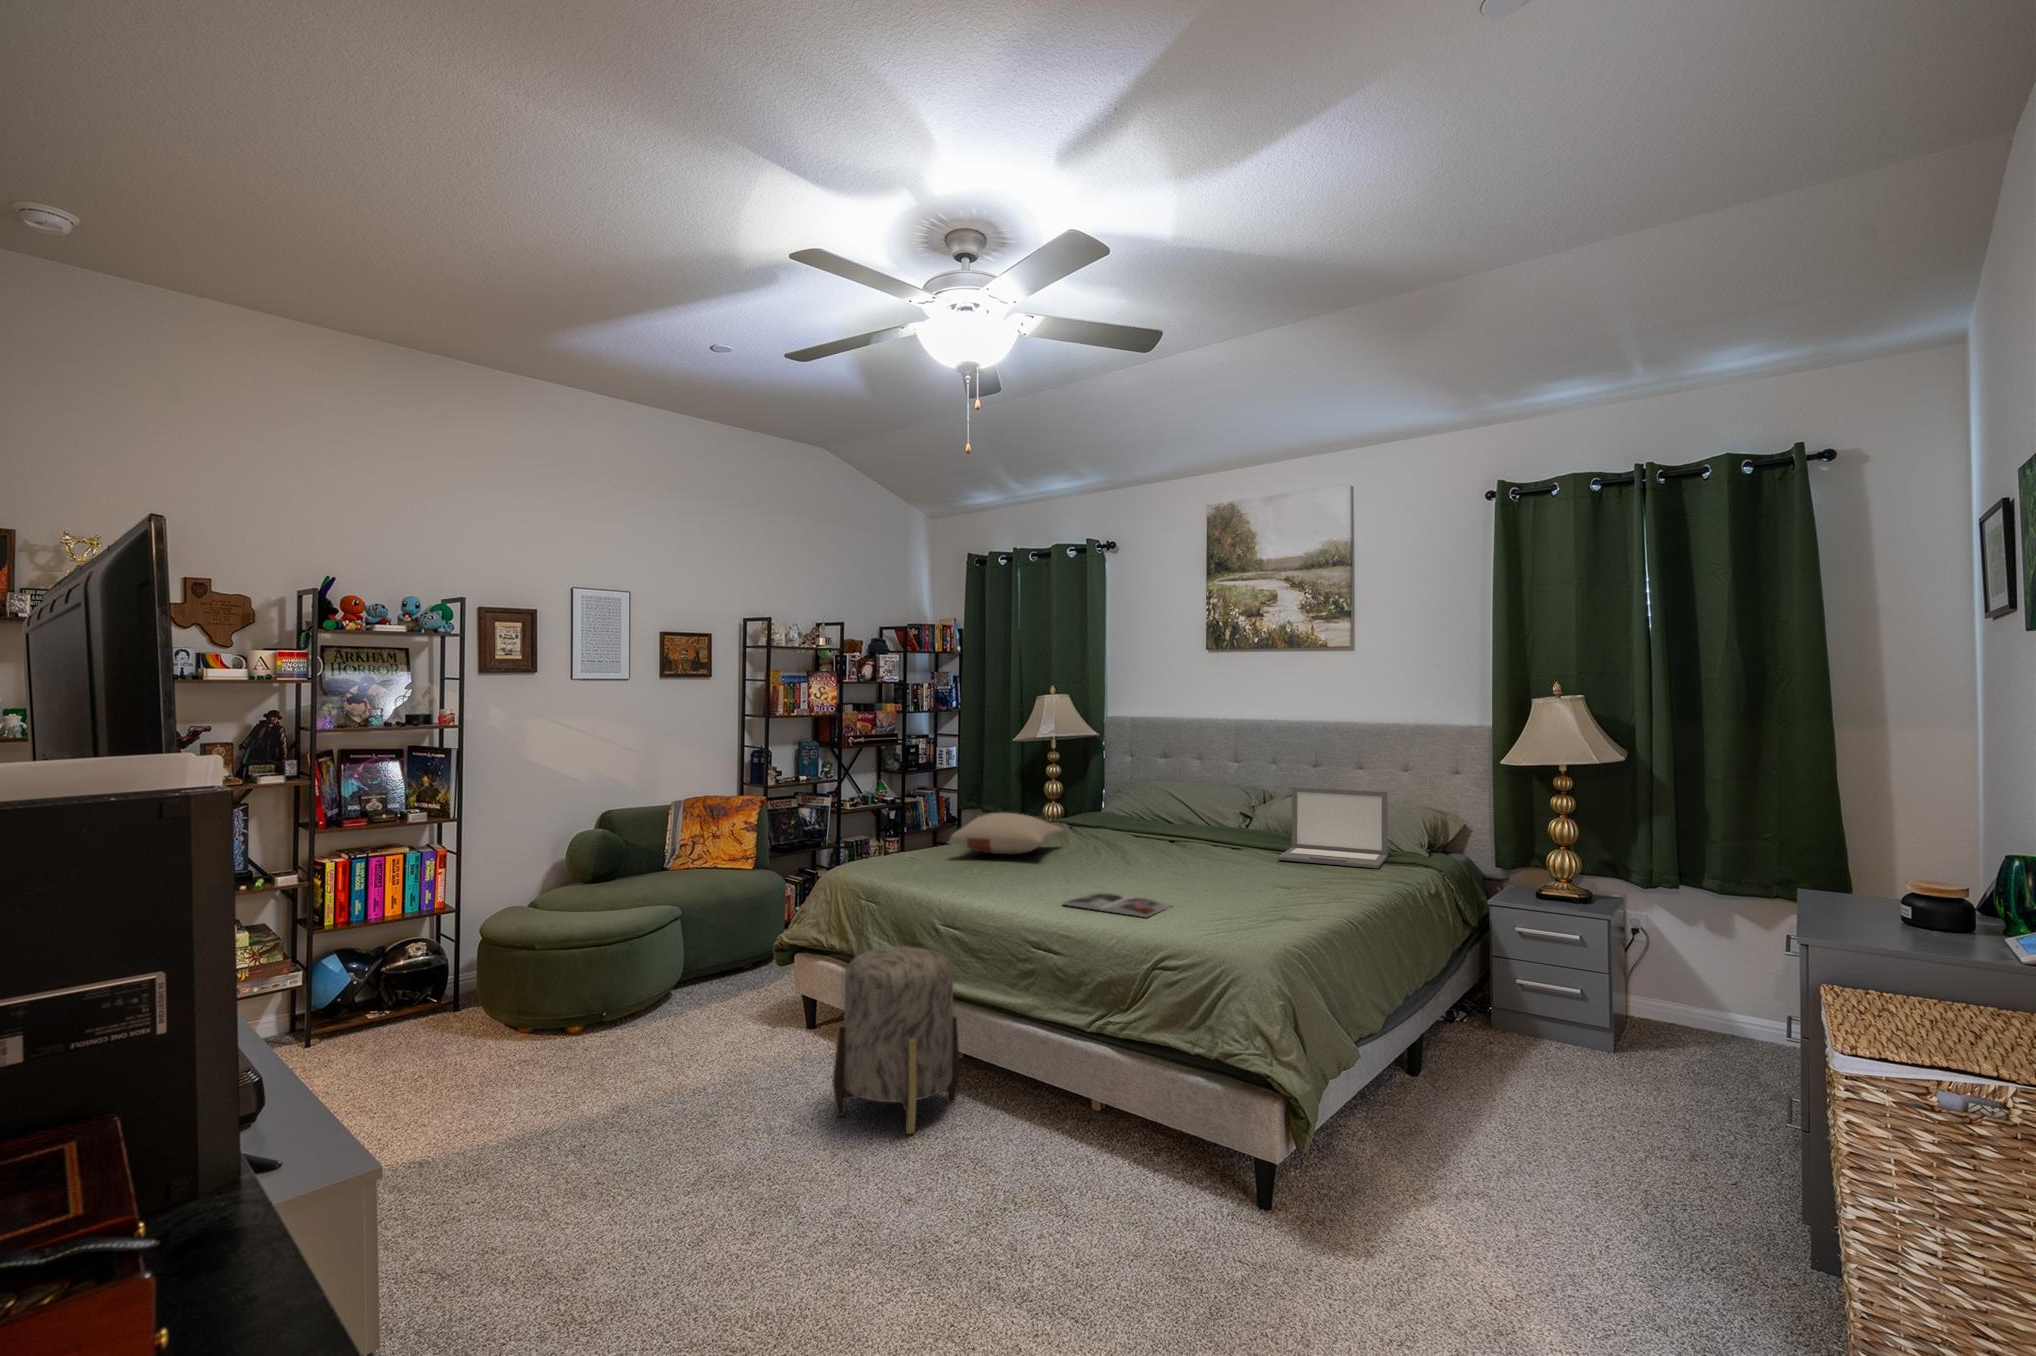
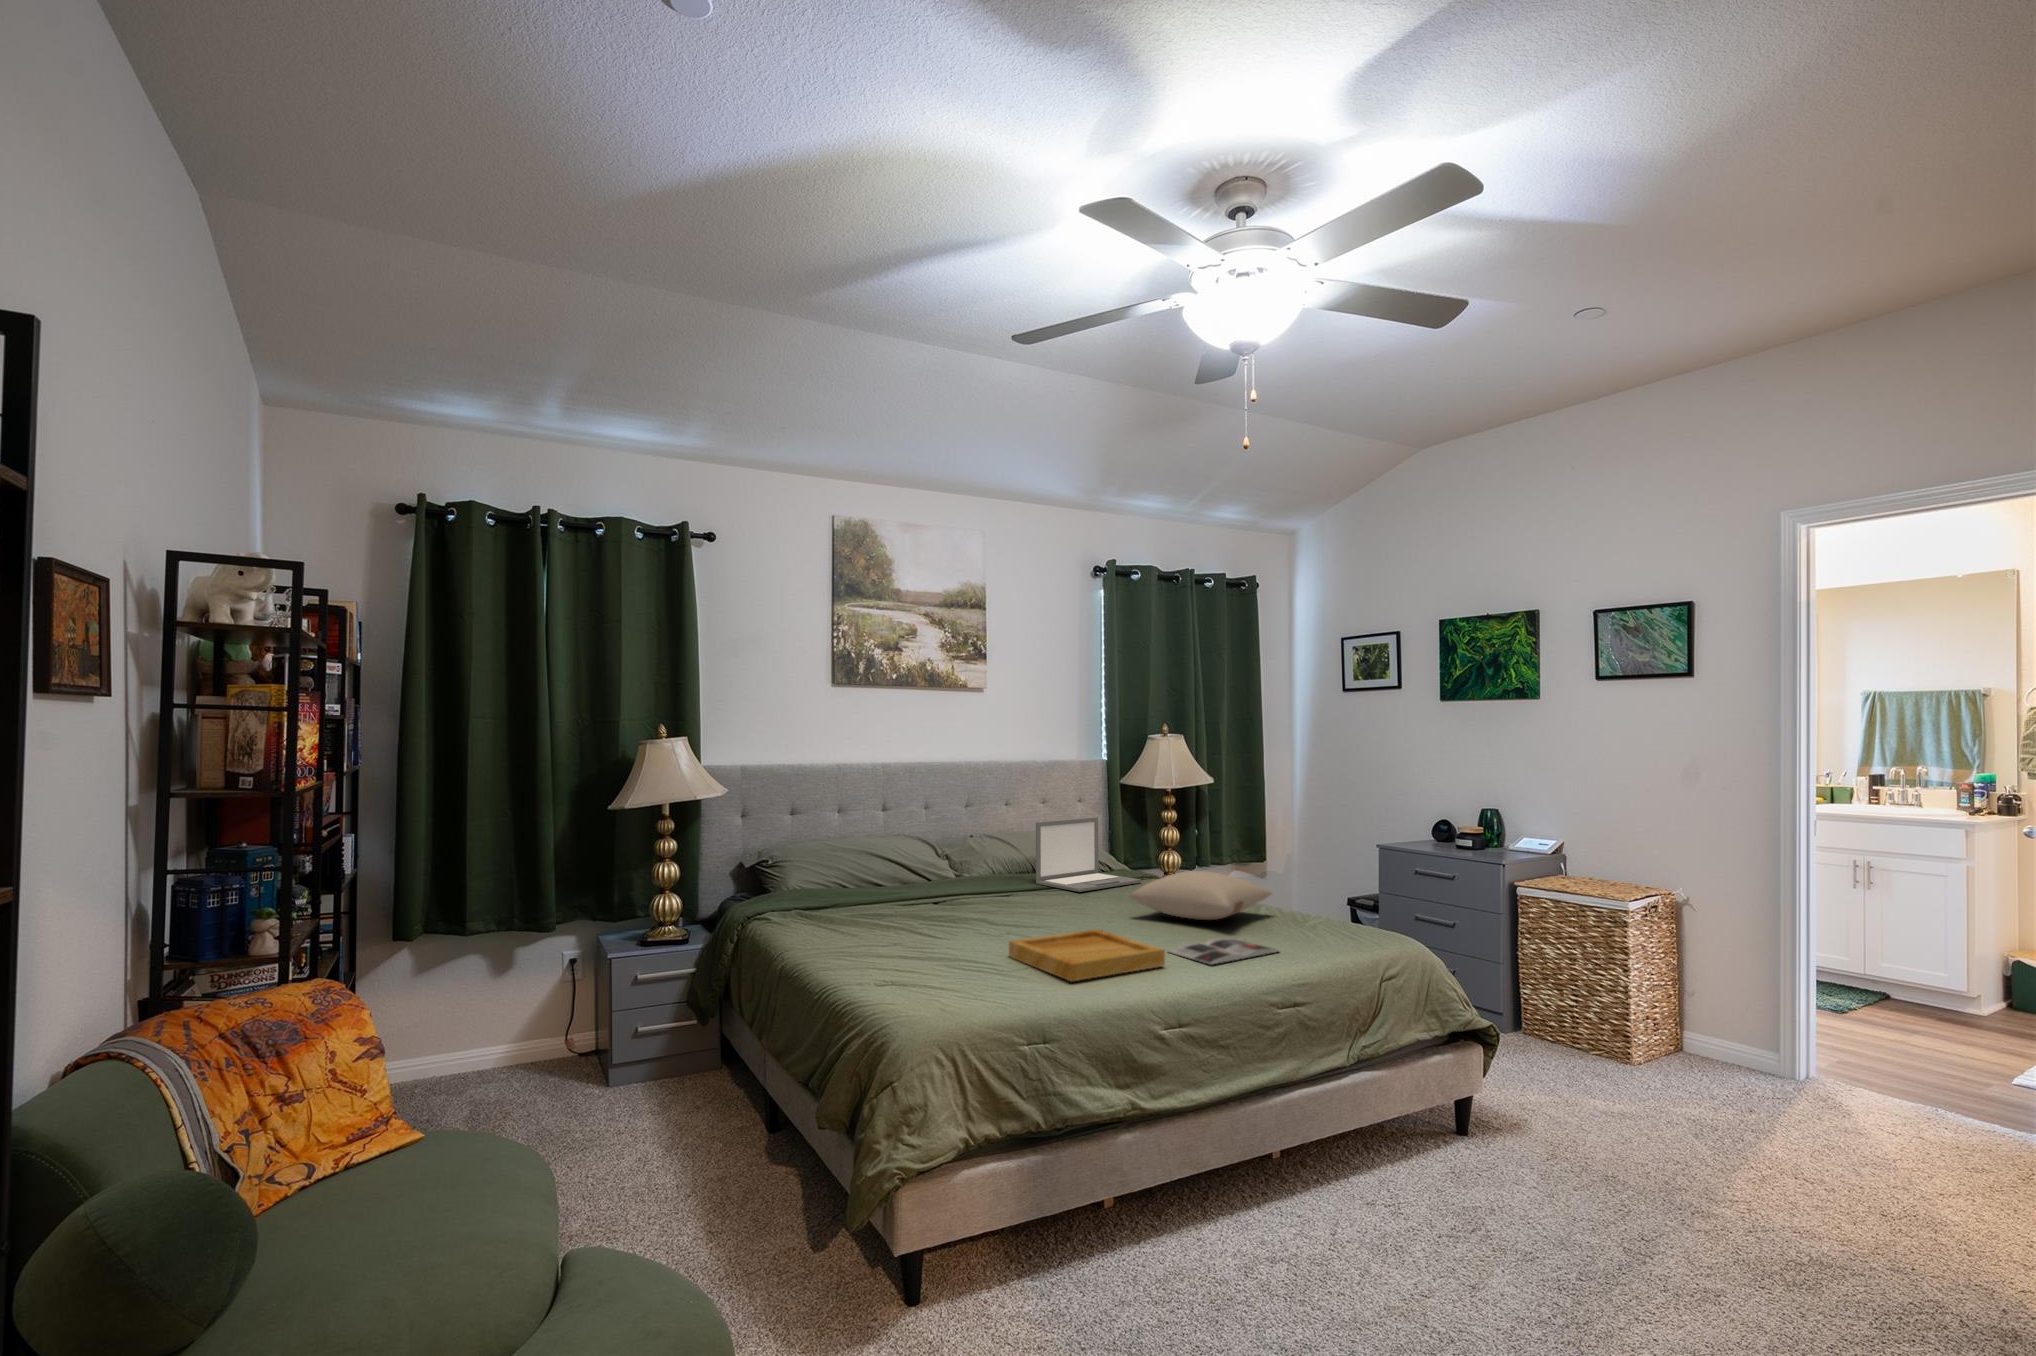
pillow: present [951,813,1063,854] -> present [1130,871,1272,920]
tray: none [961,857,1092,896] -> present [1009,929,1165,982]
ottoman: present [832,946,960,1134] -> none [1154,1056,1321,1313]

